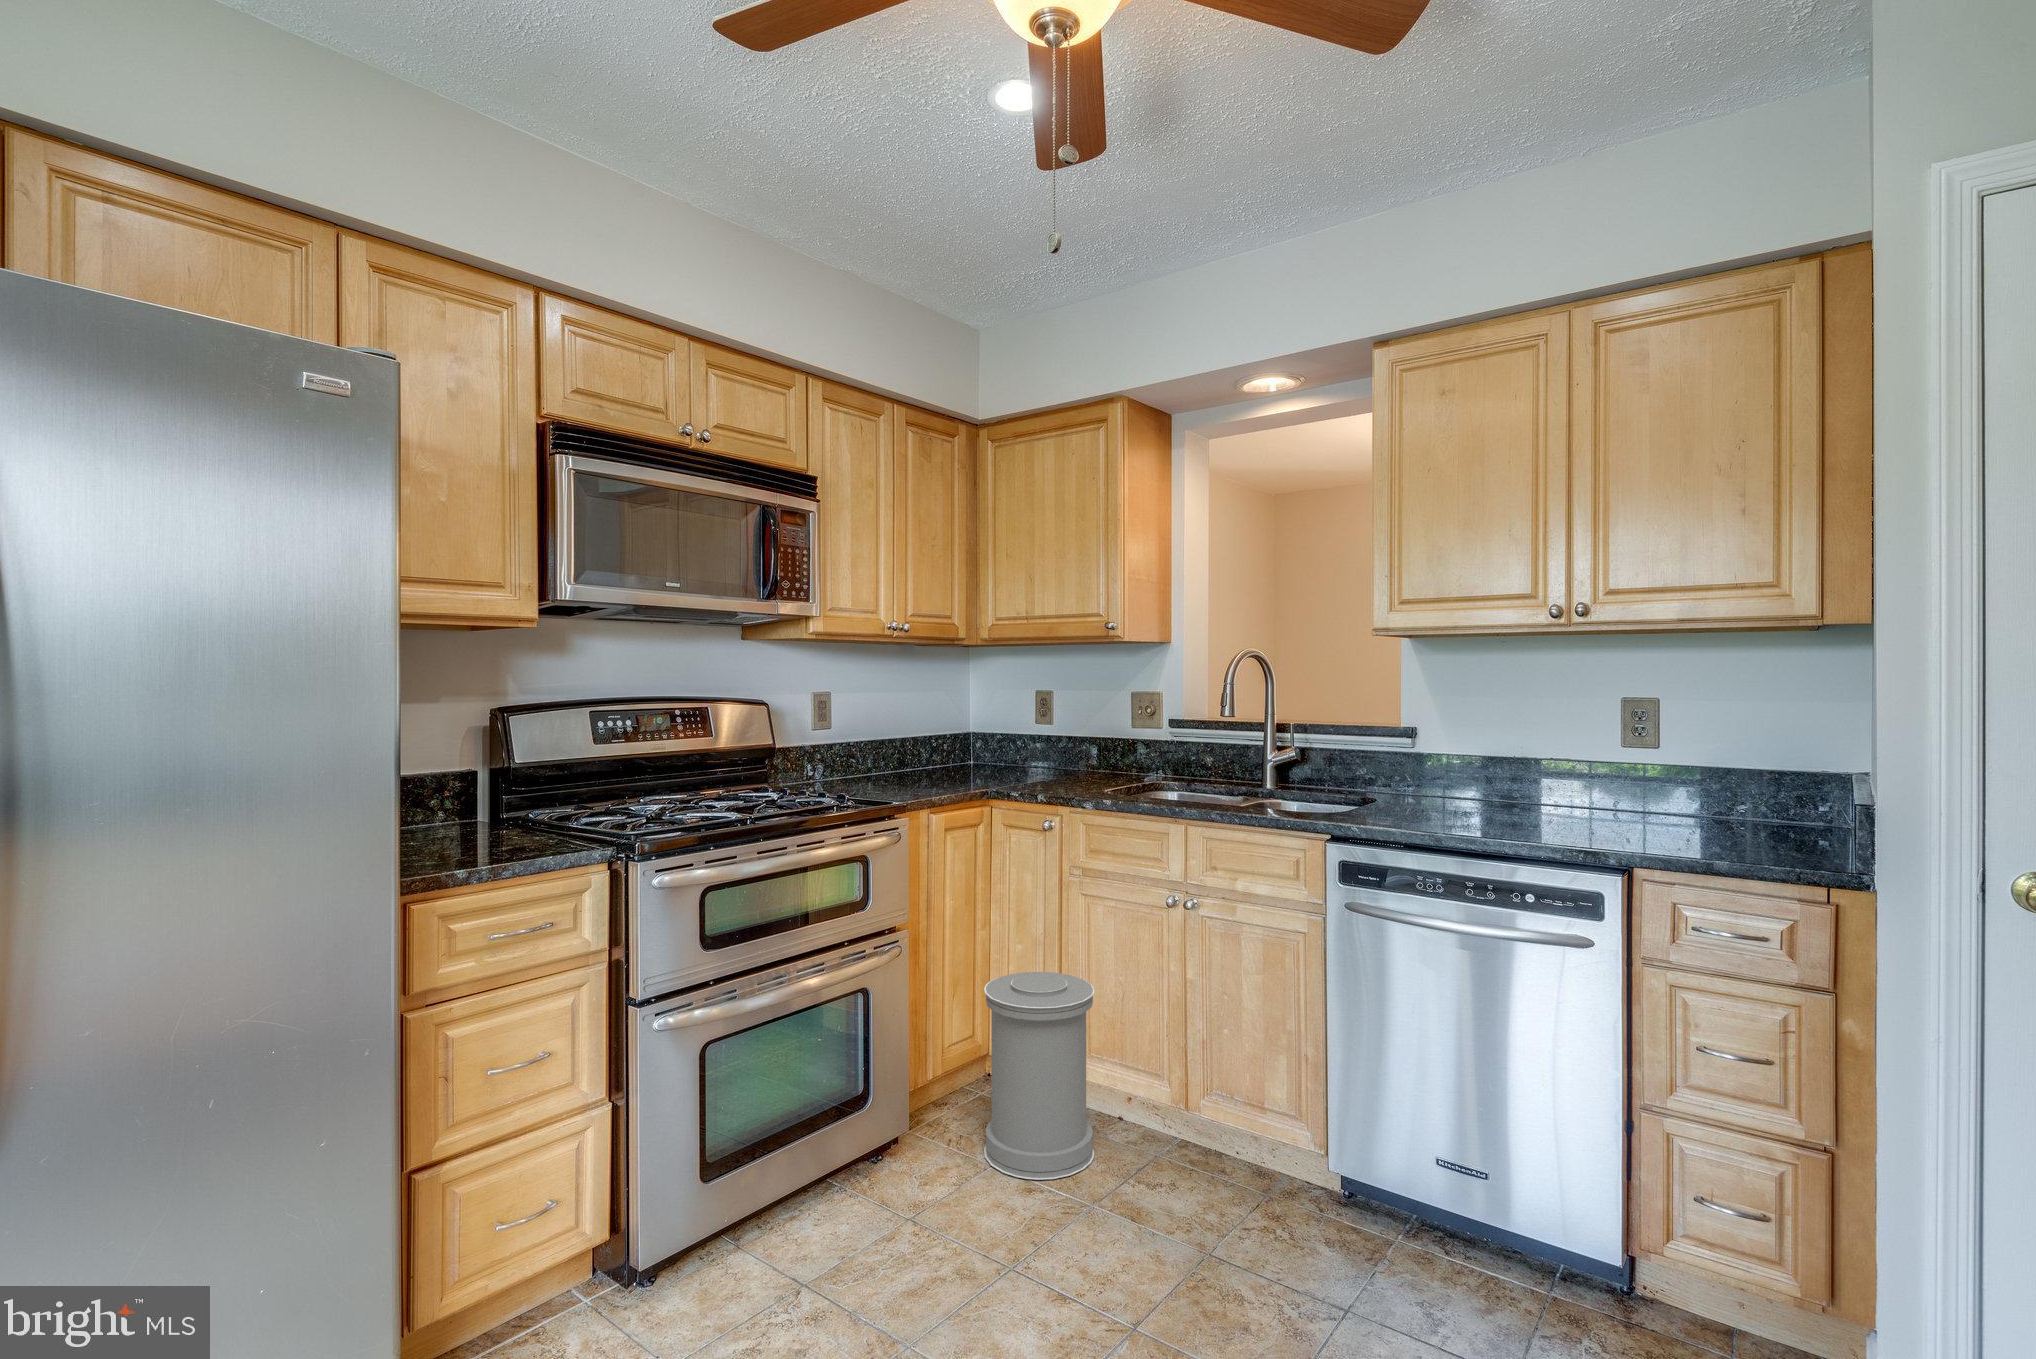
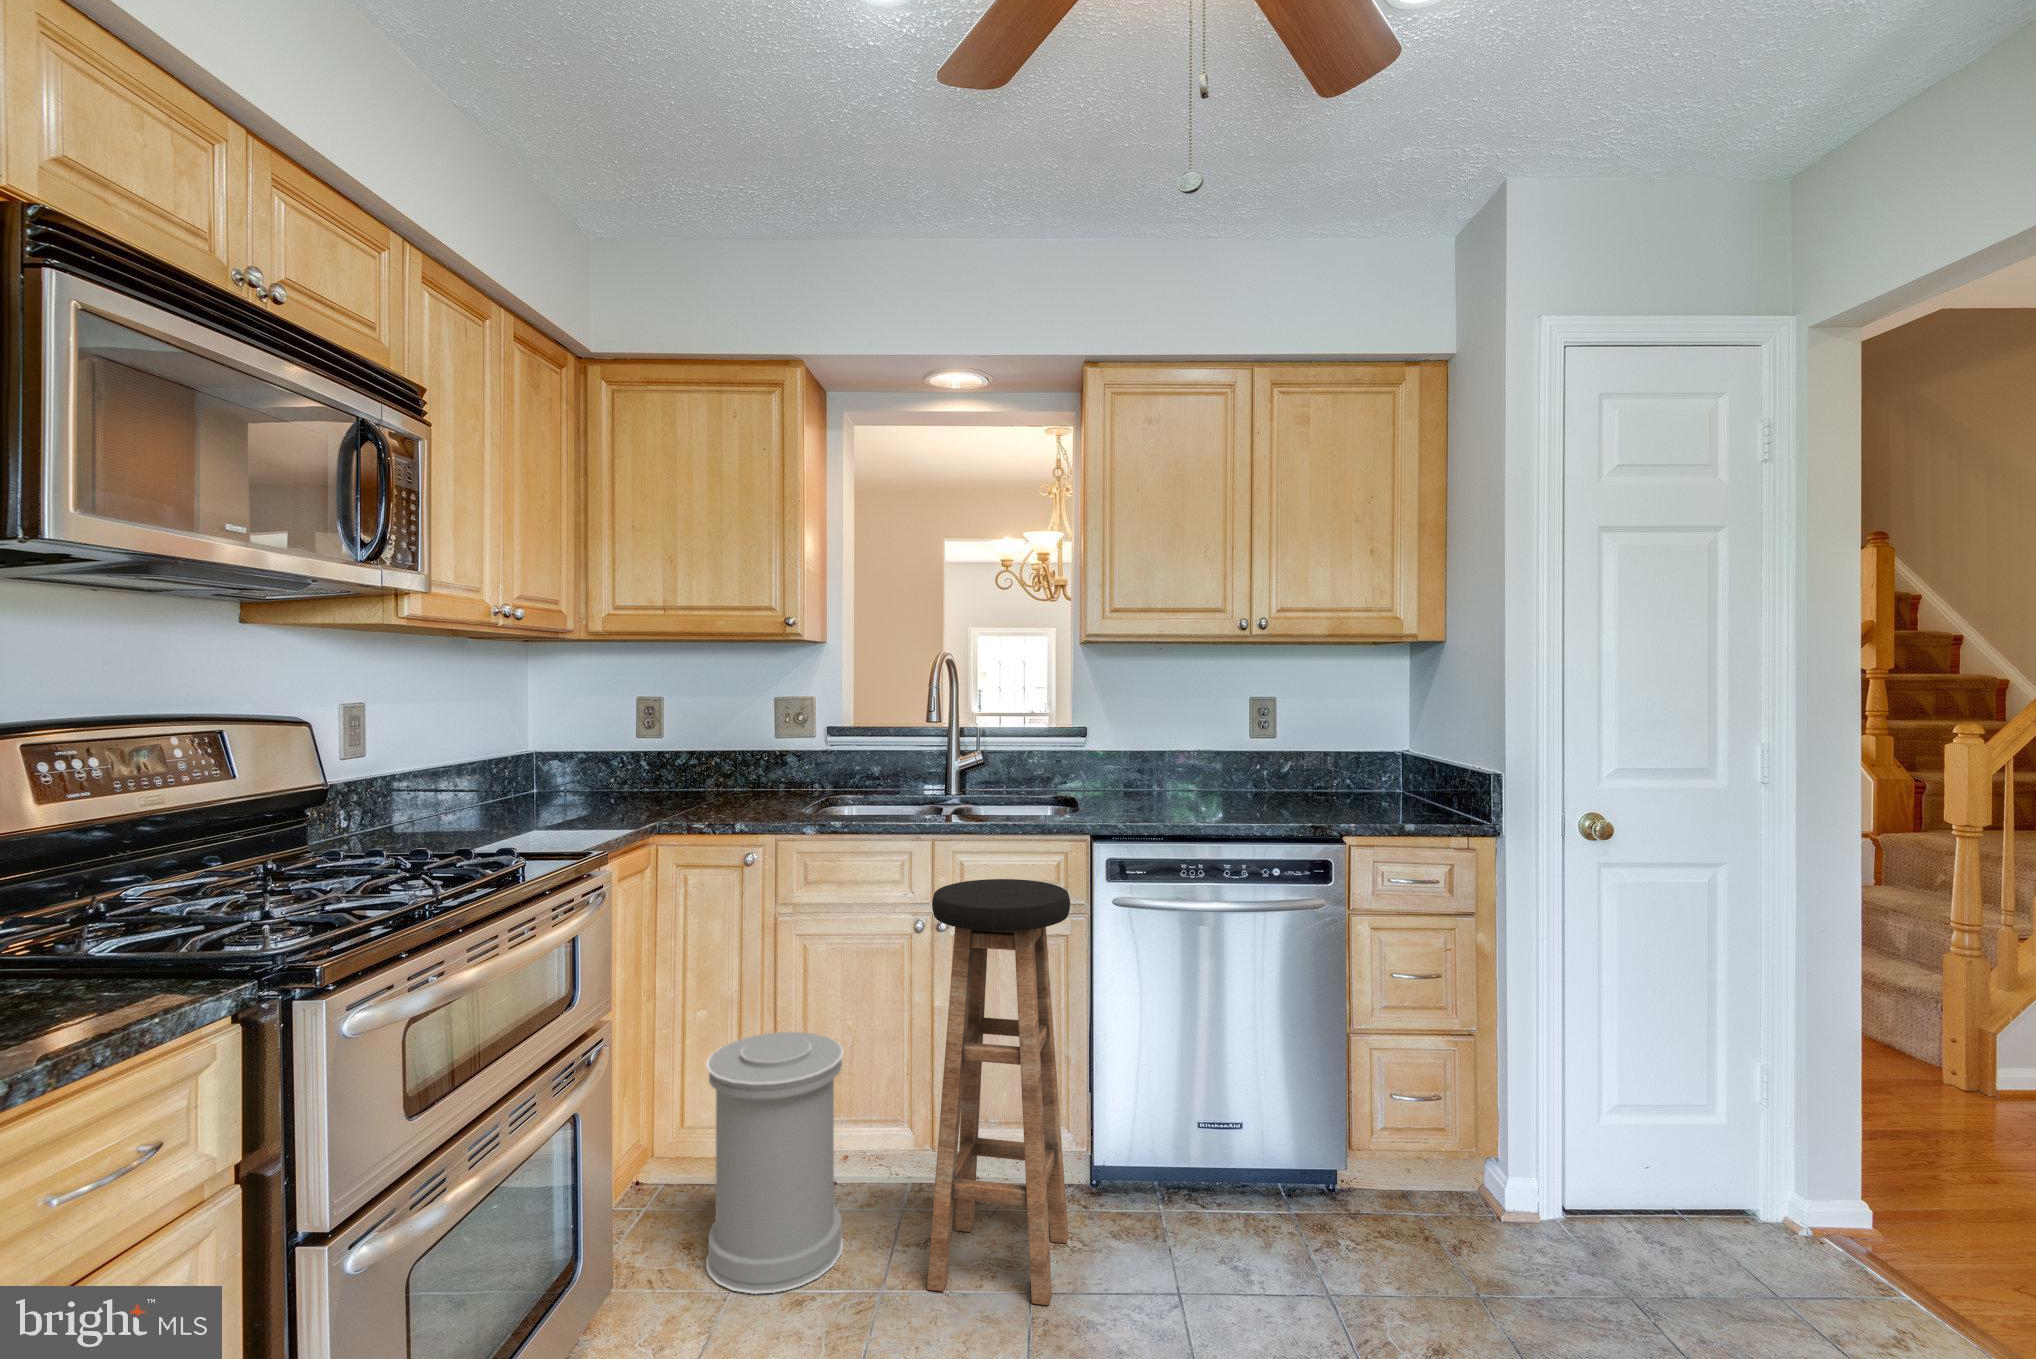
bar stool: none [1127,864,1284,1268] -> present [927,879,1070,1305]

